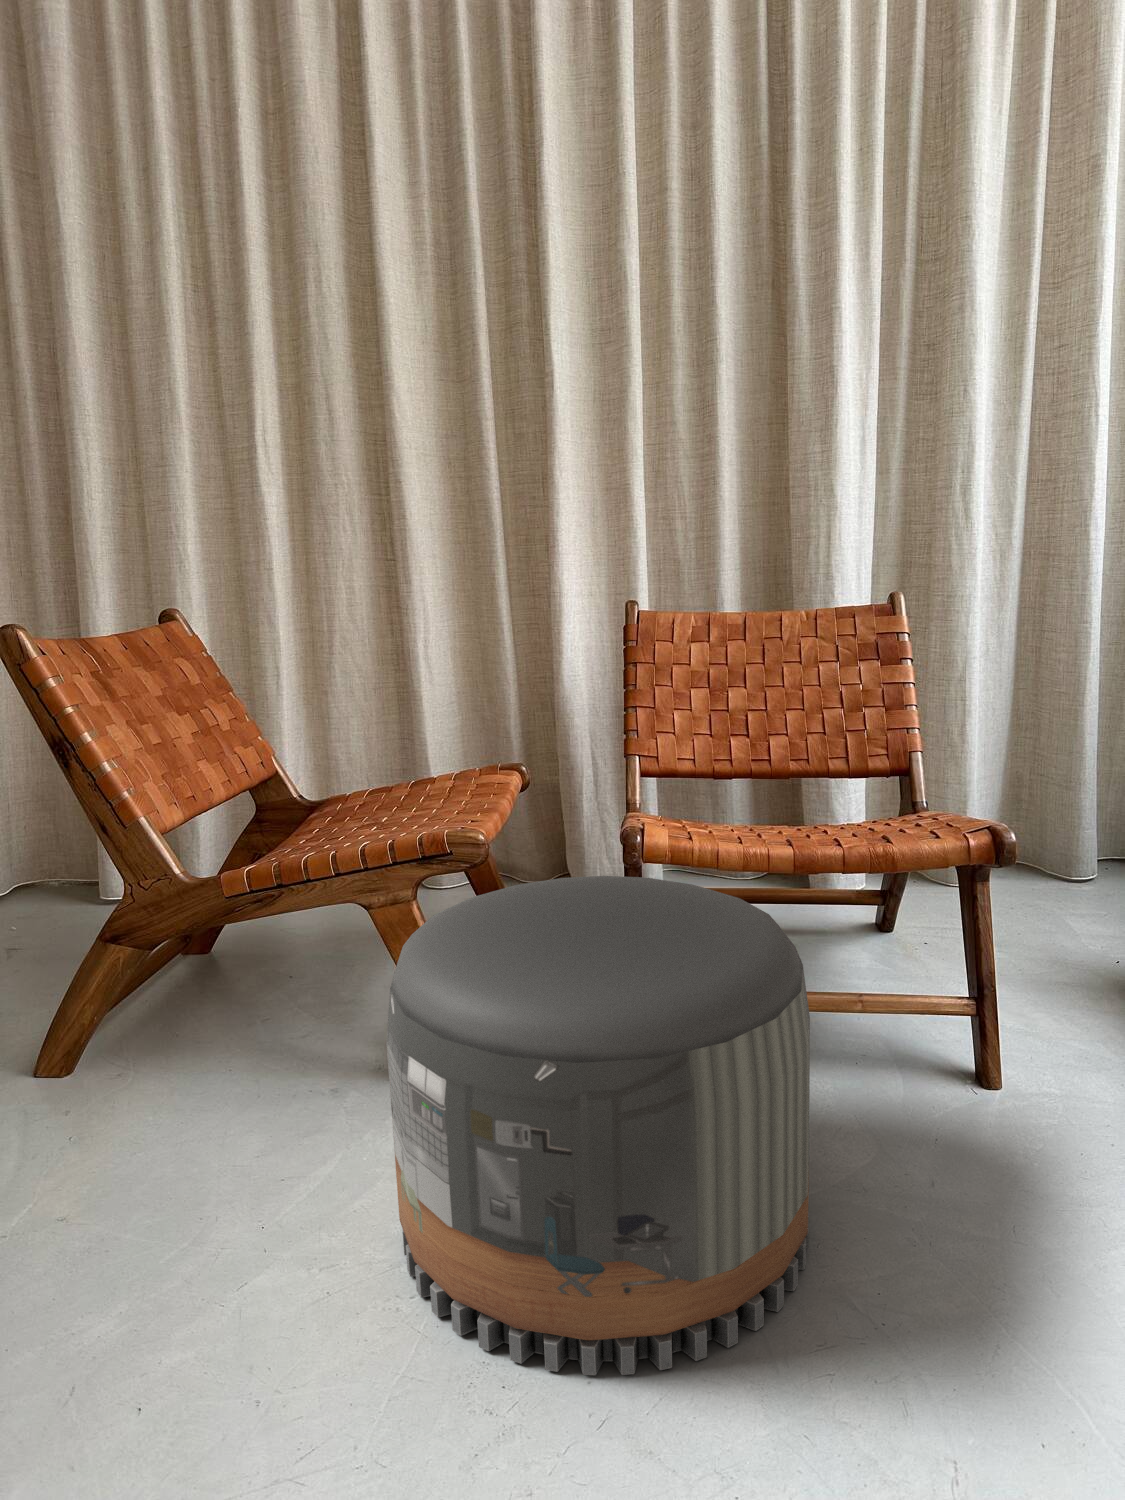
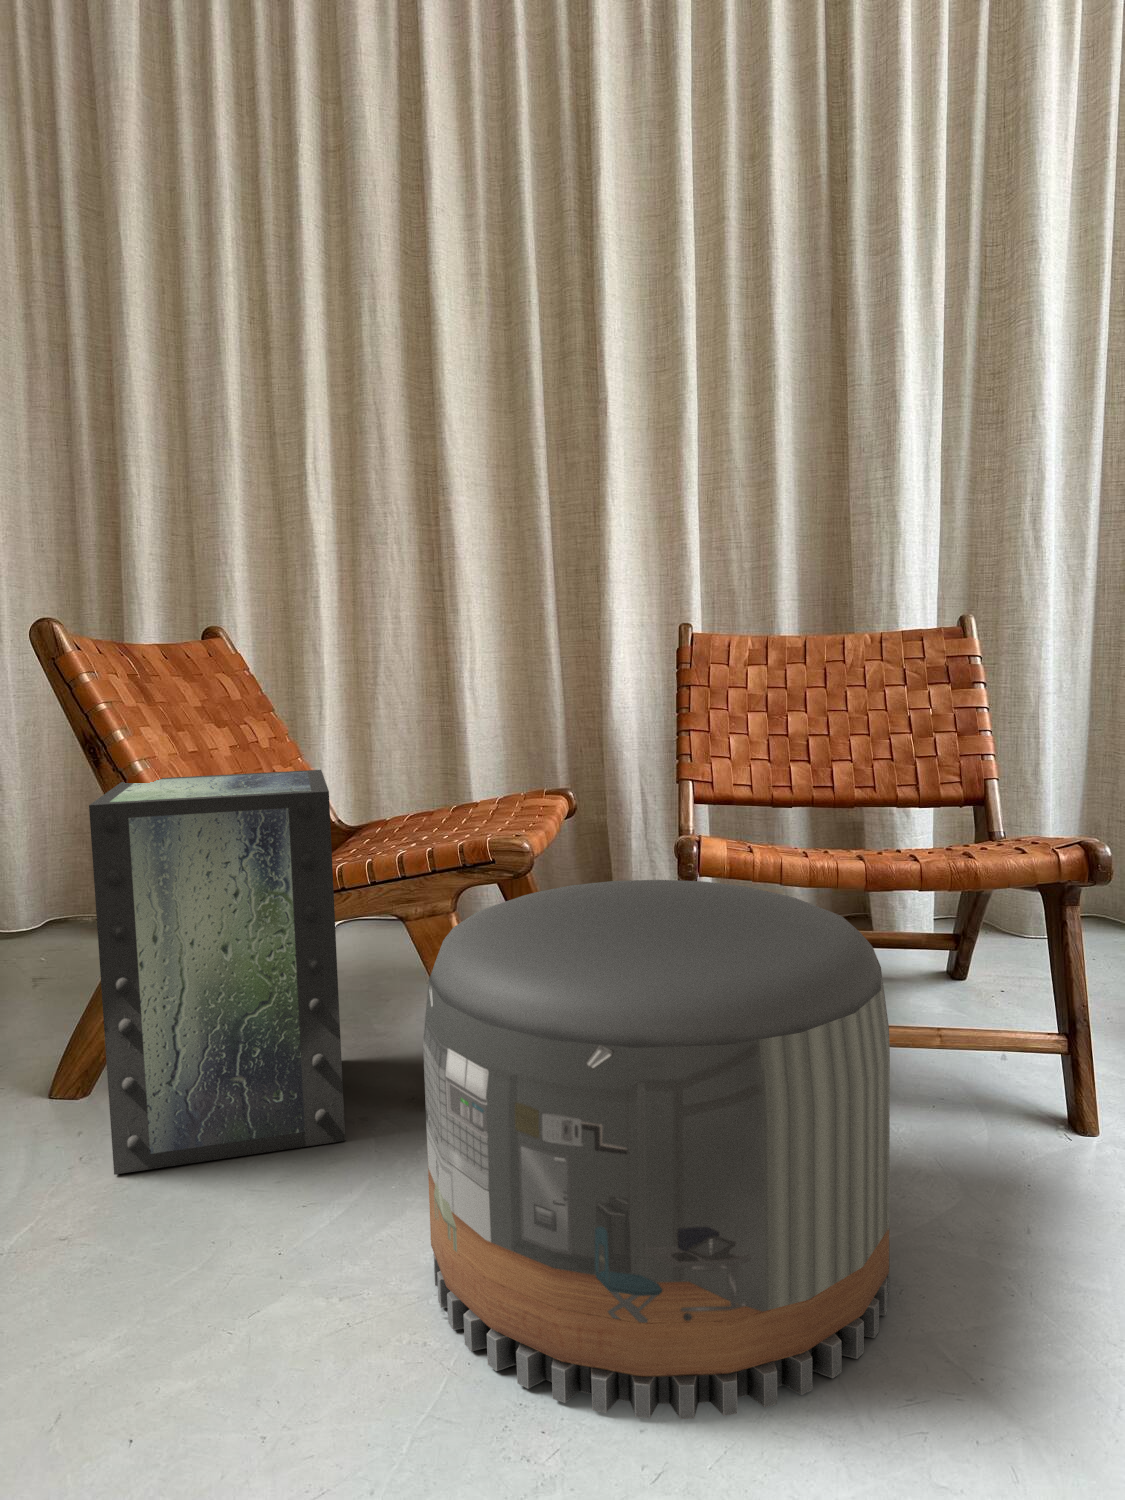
storage box: none [60,760,319,1153] -> present [89,770,345,1174]

